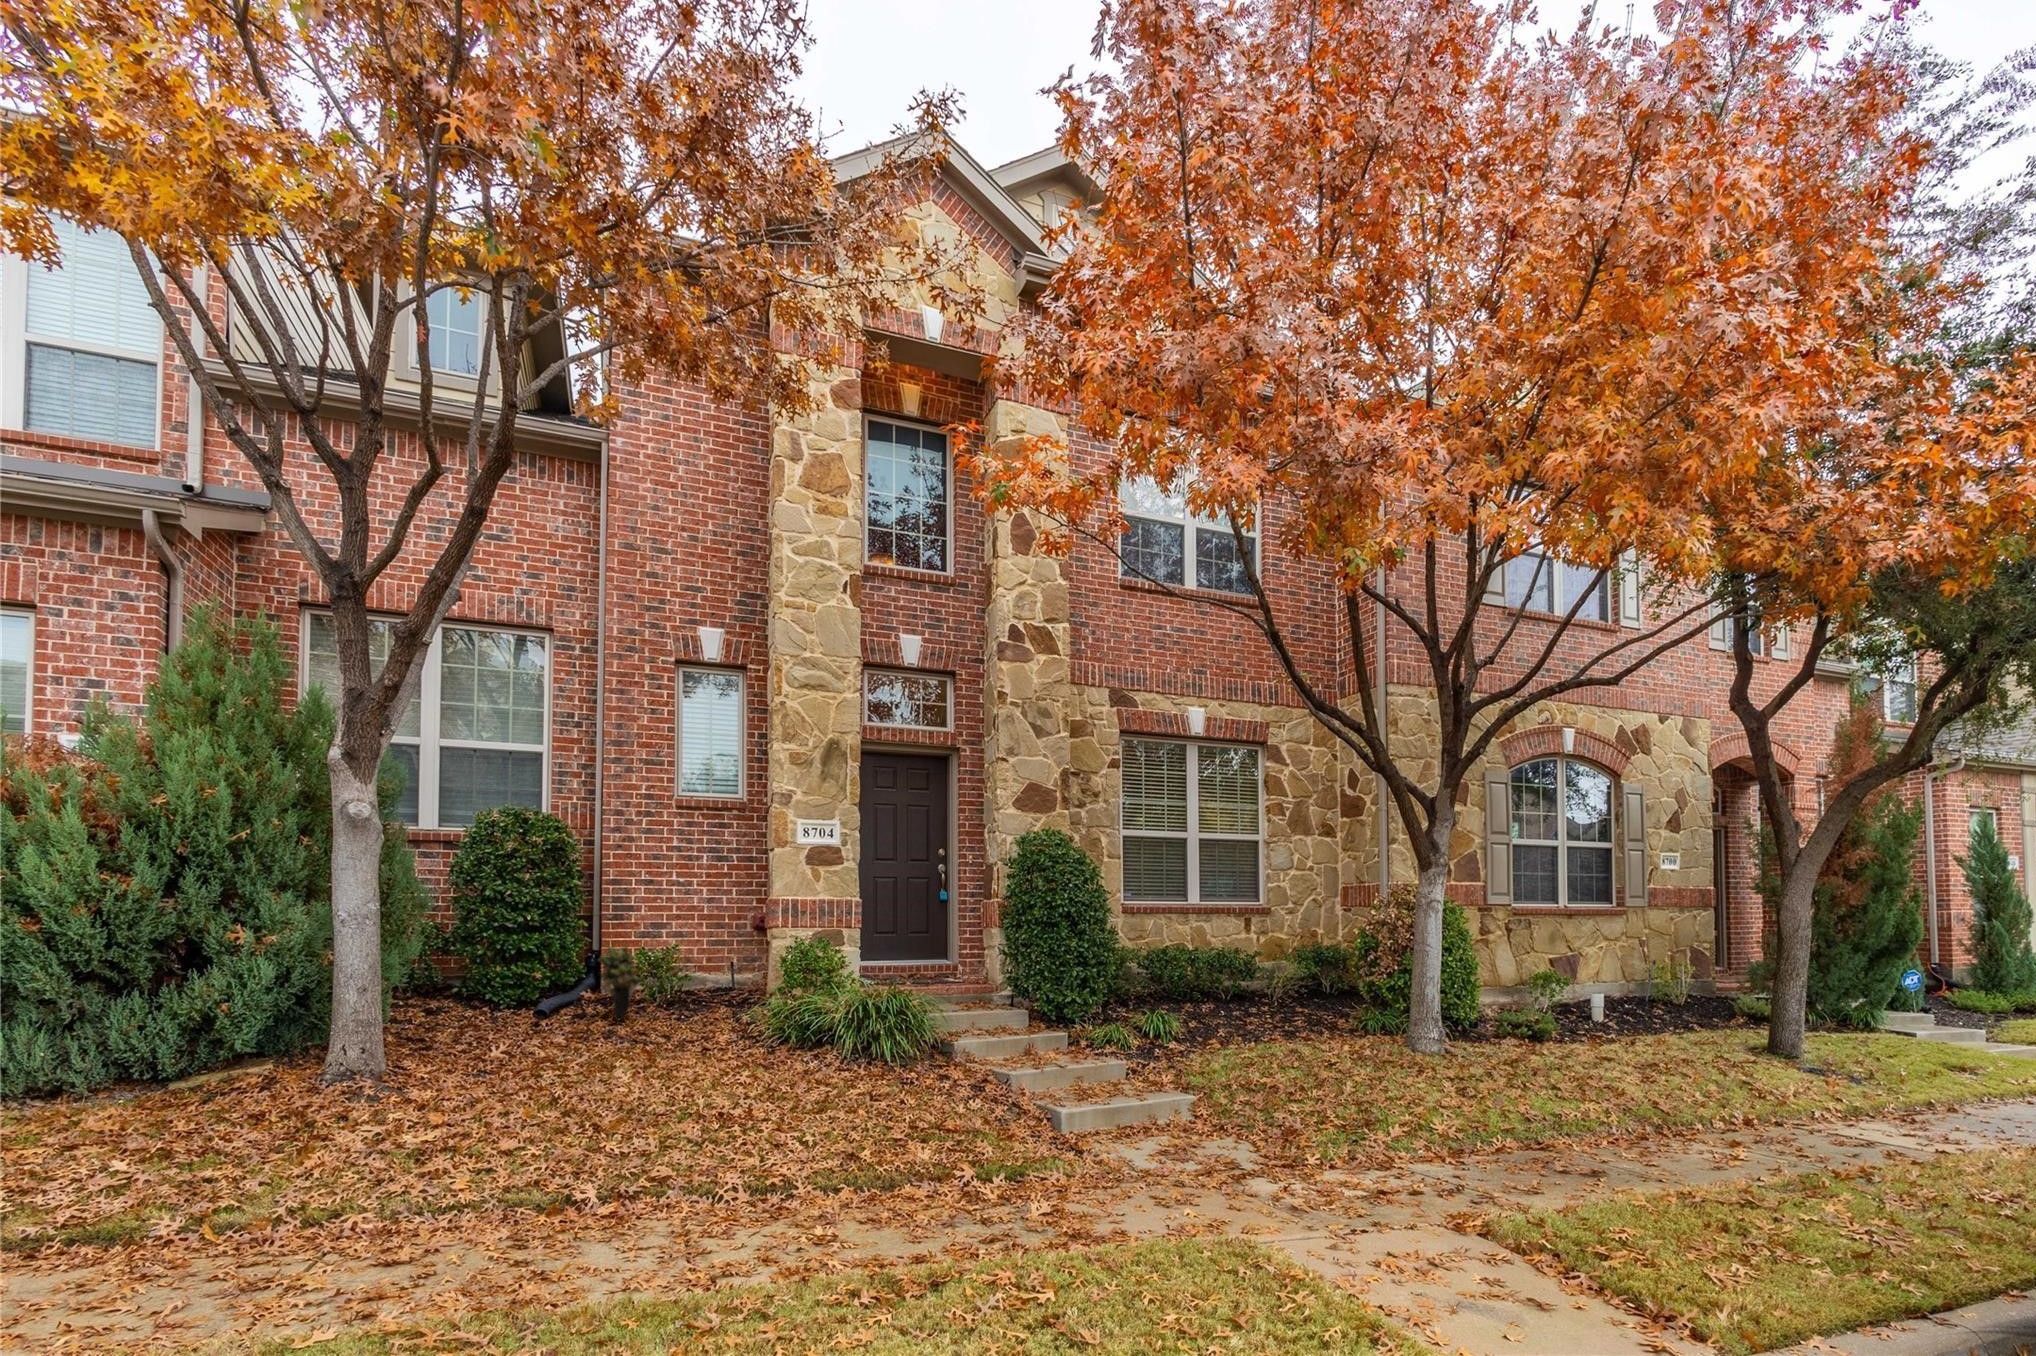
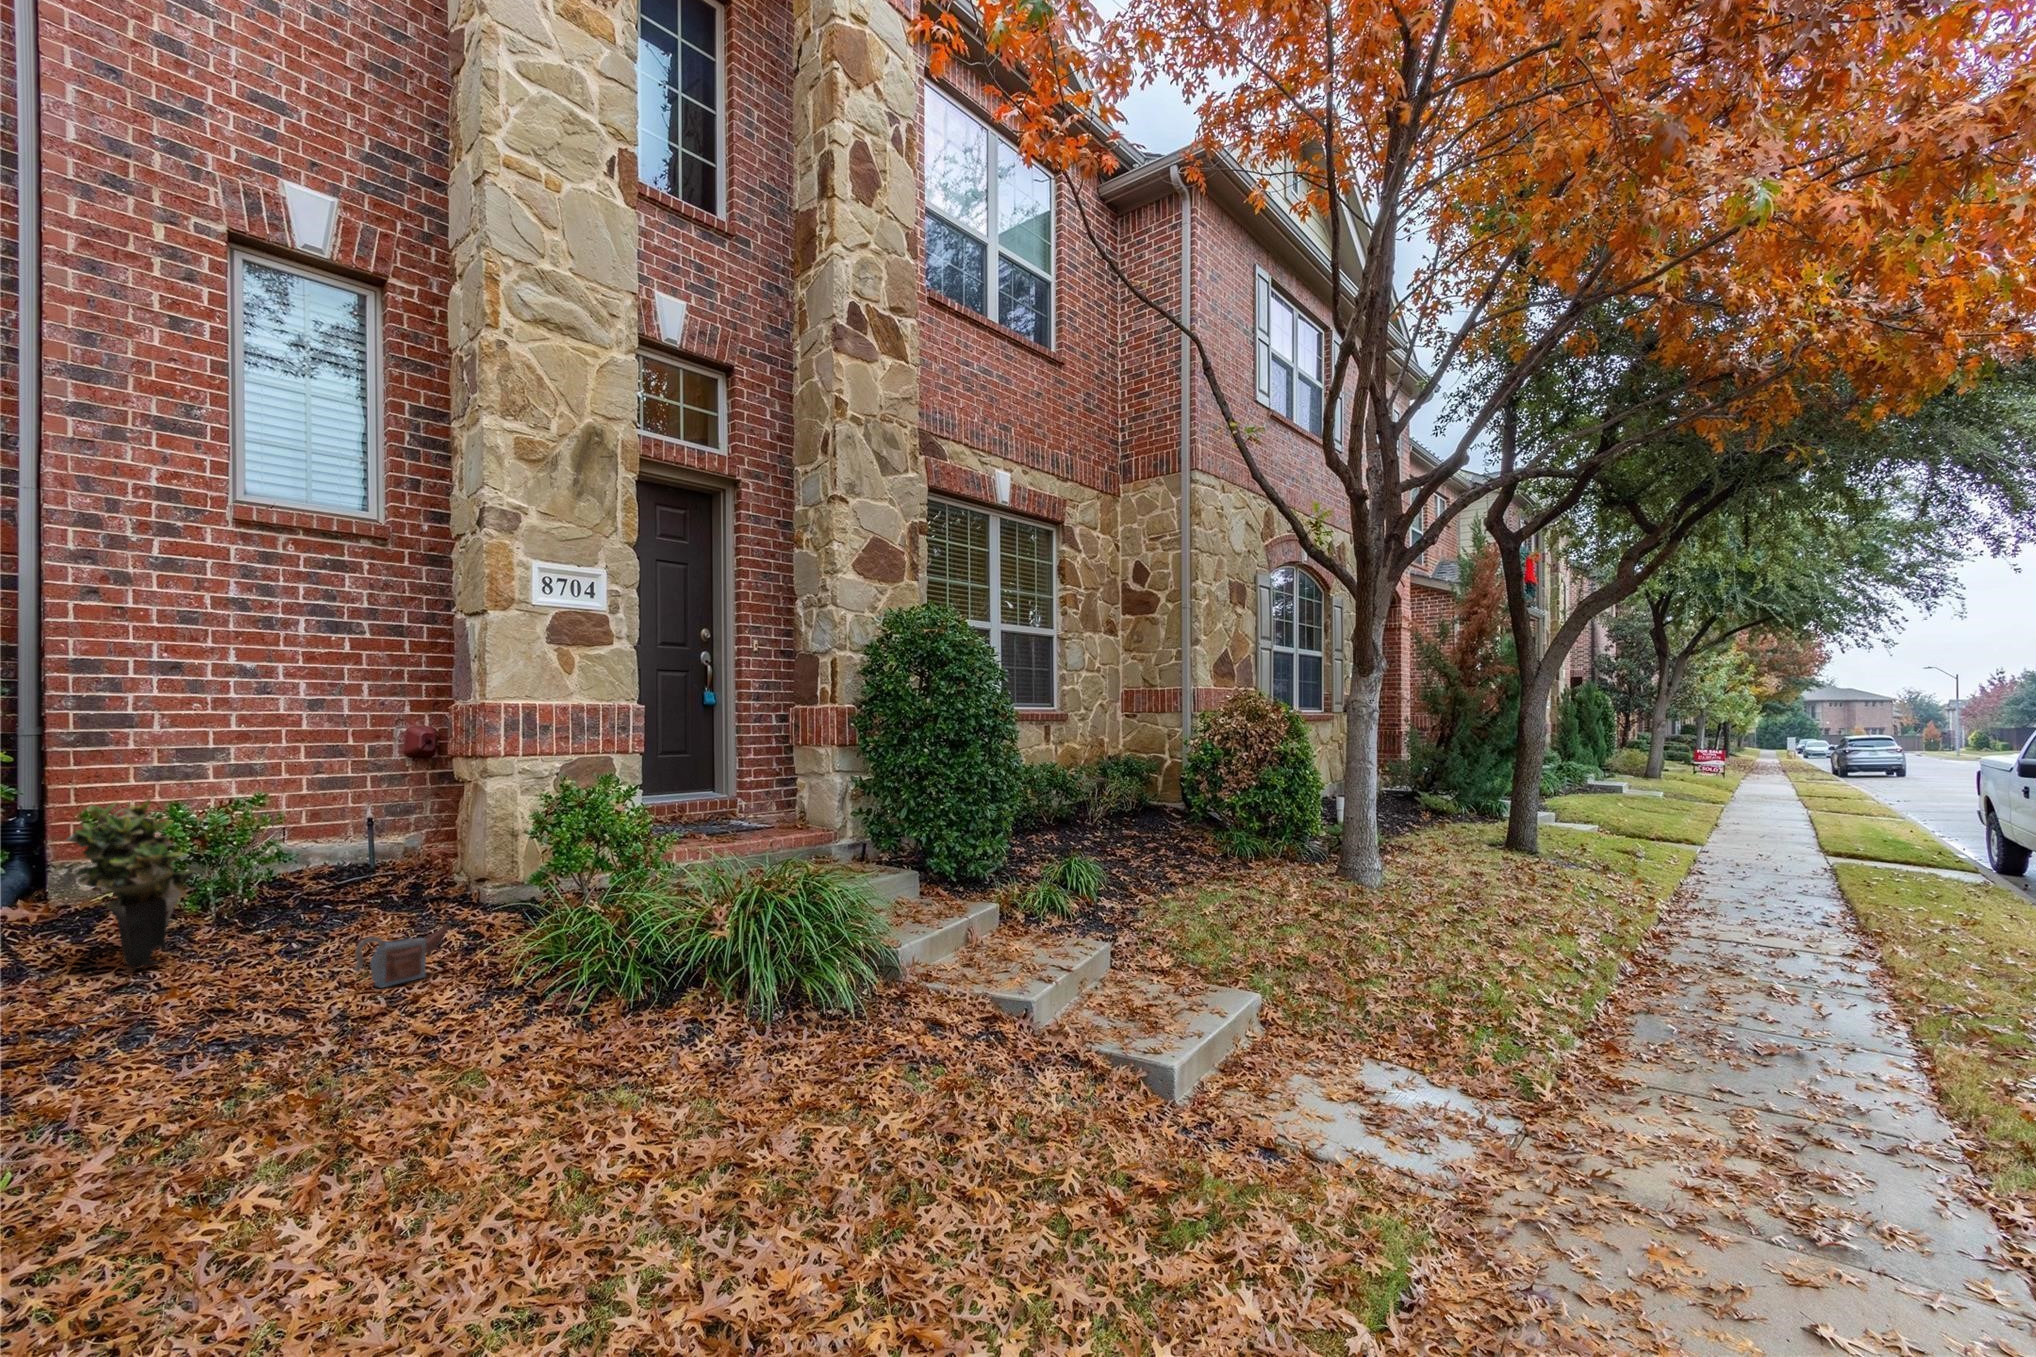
watering can: none [688,1012,733,1038] -> present [354,925,450,988]

